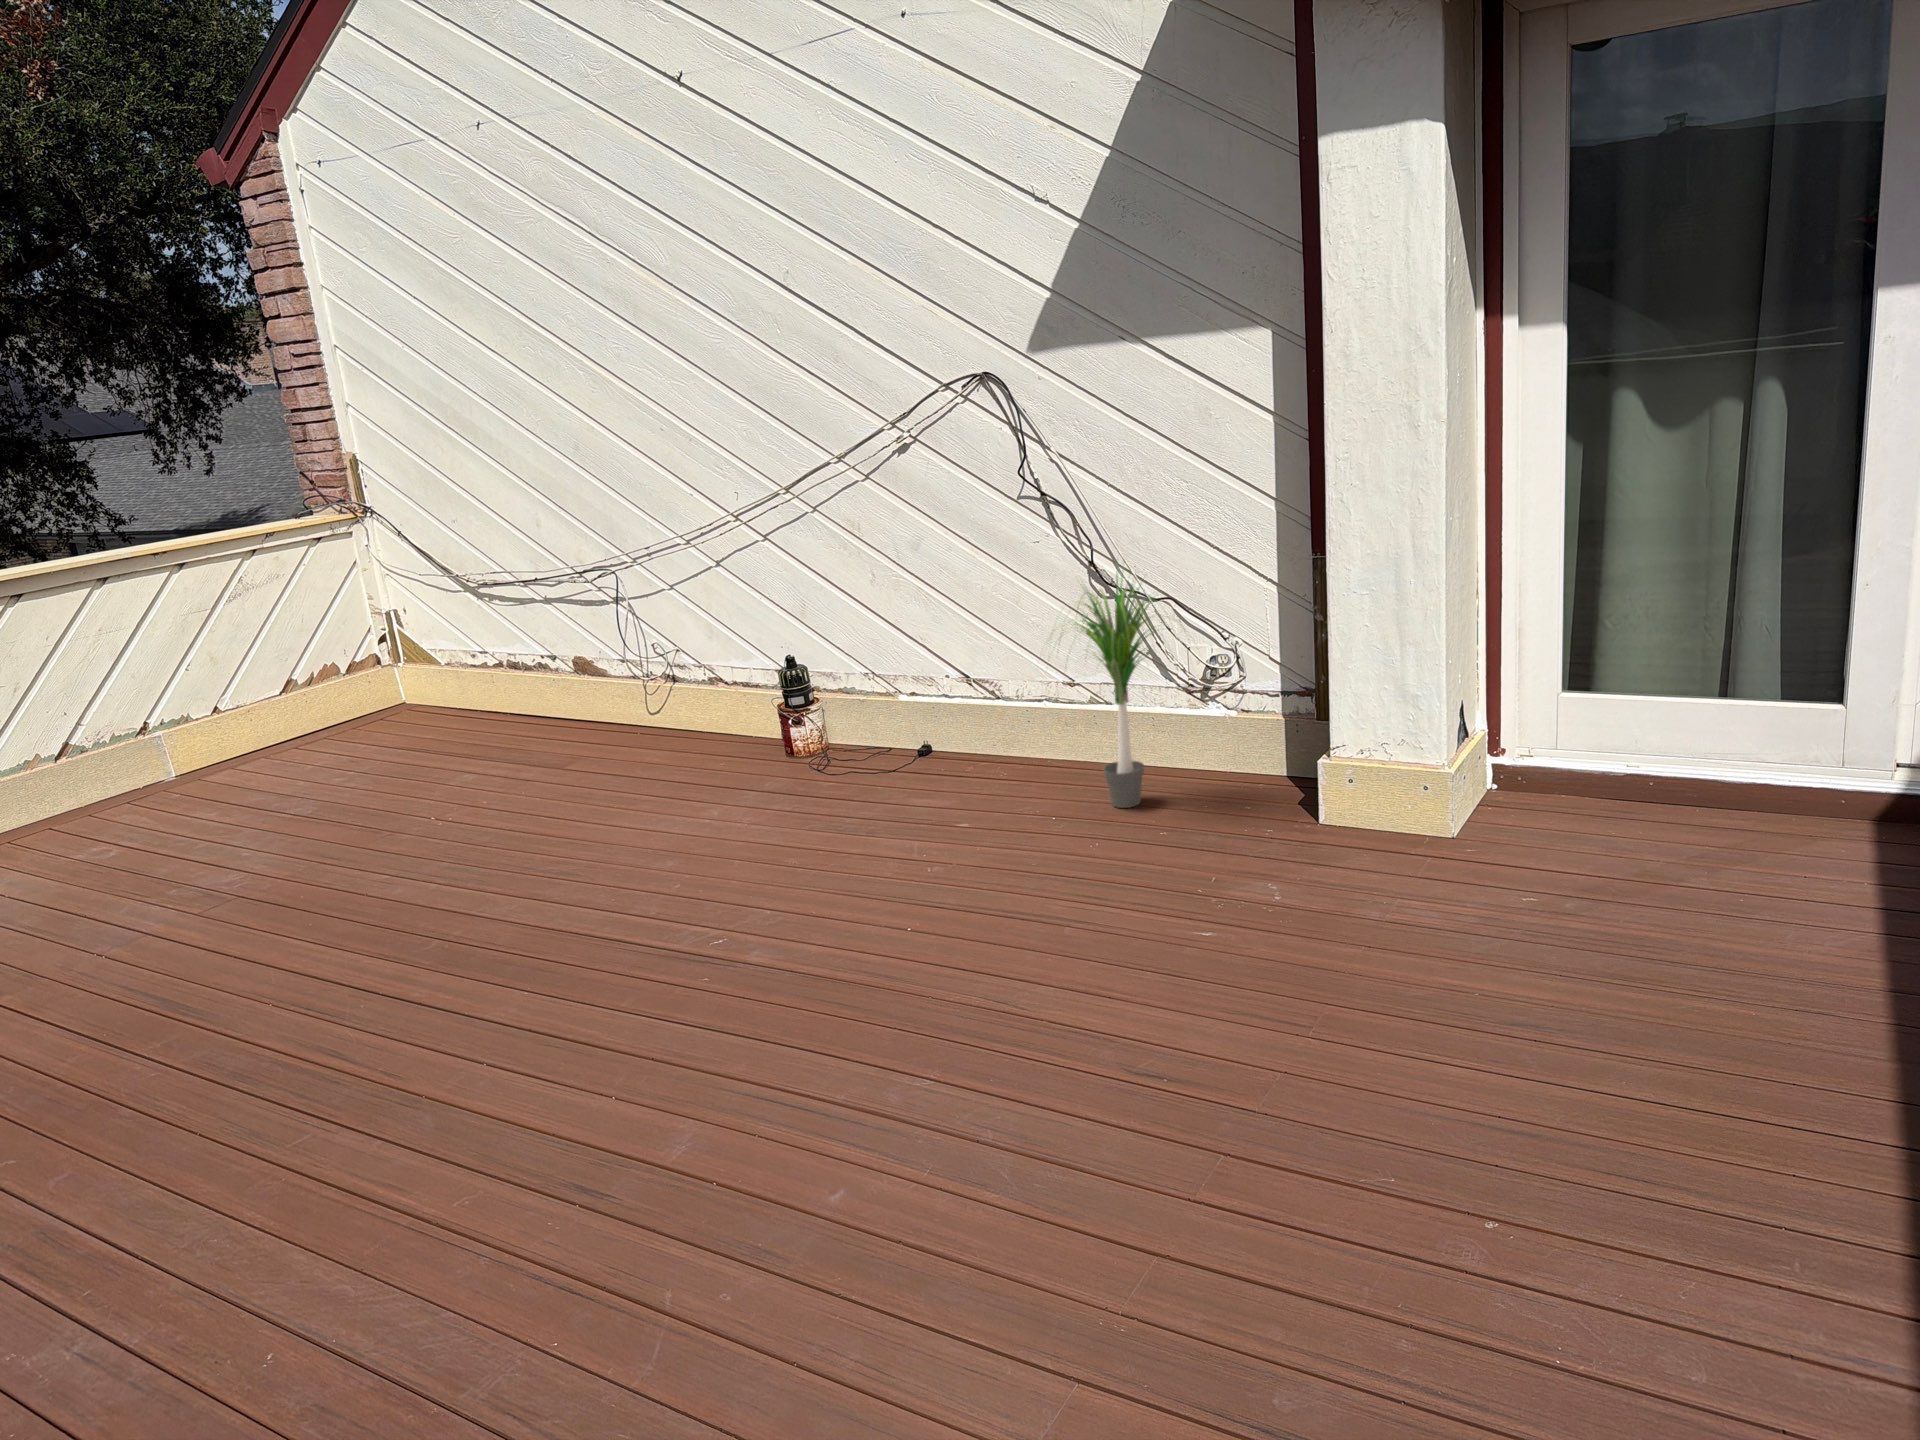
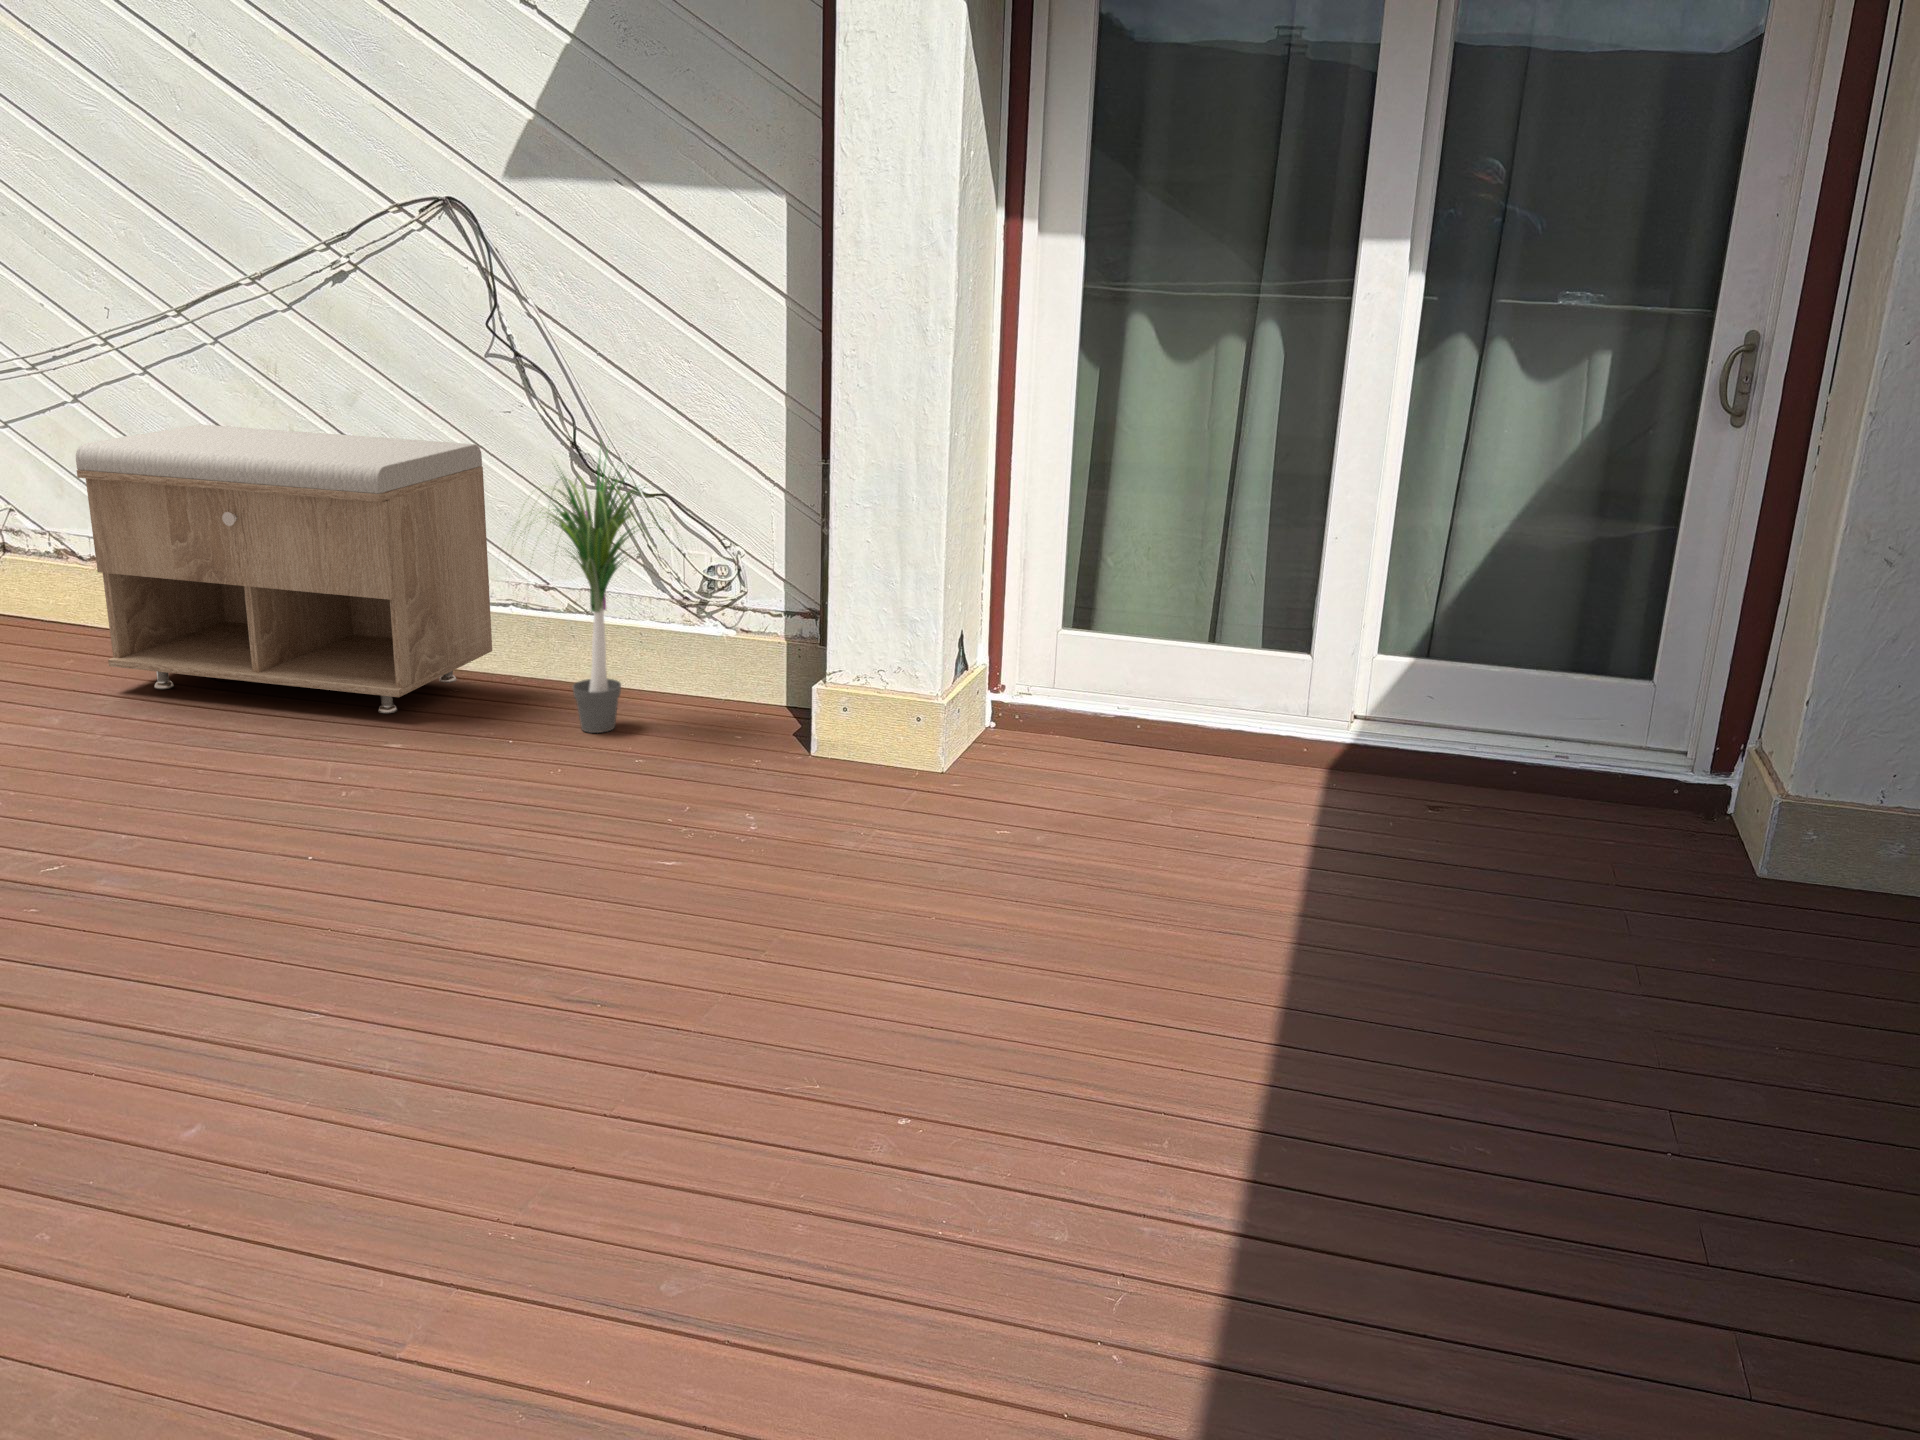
storage bench: none [721,571,1033,797] -> present [76,424,492,714]

